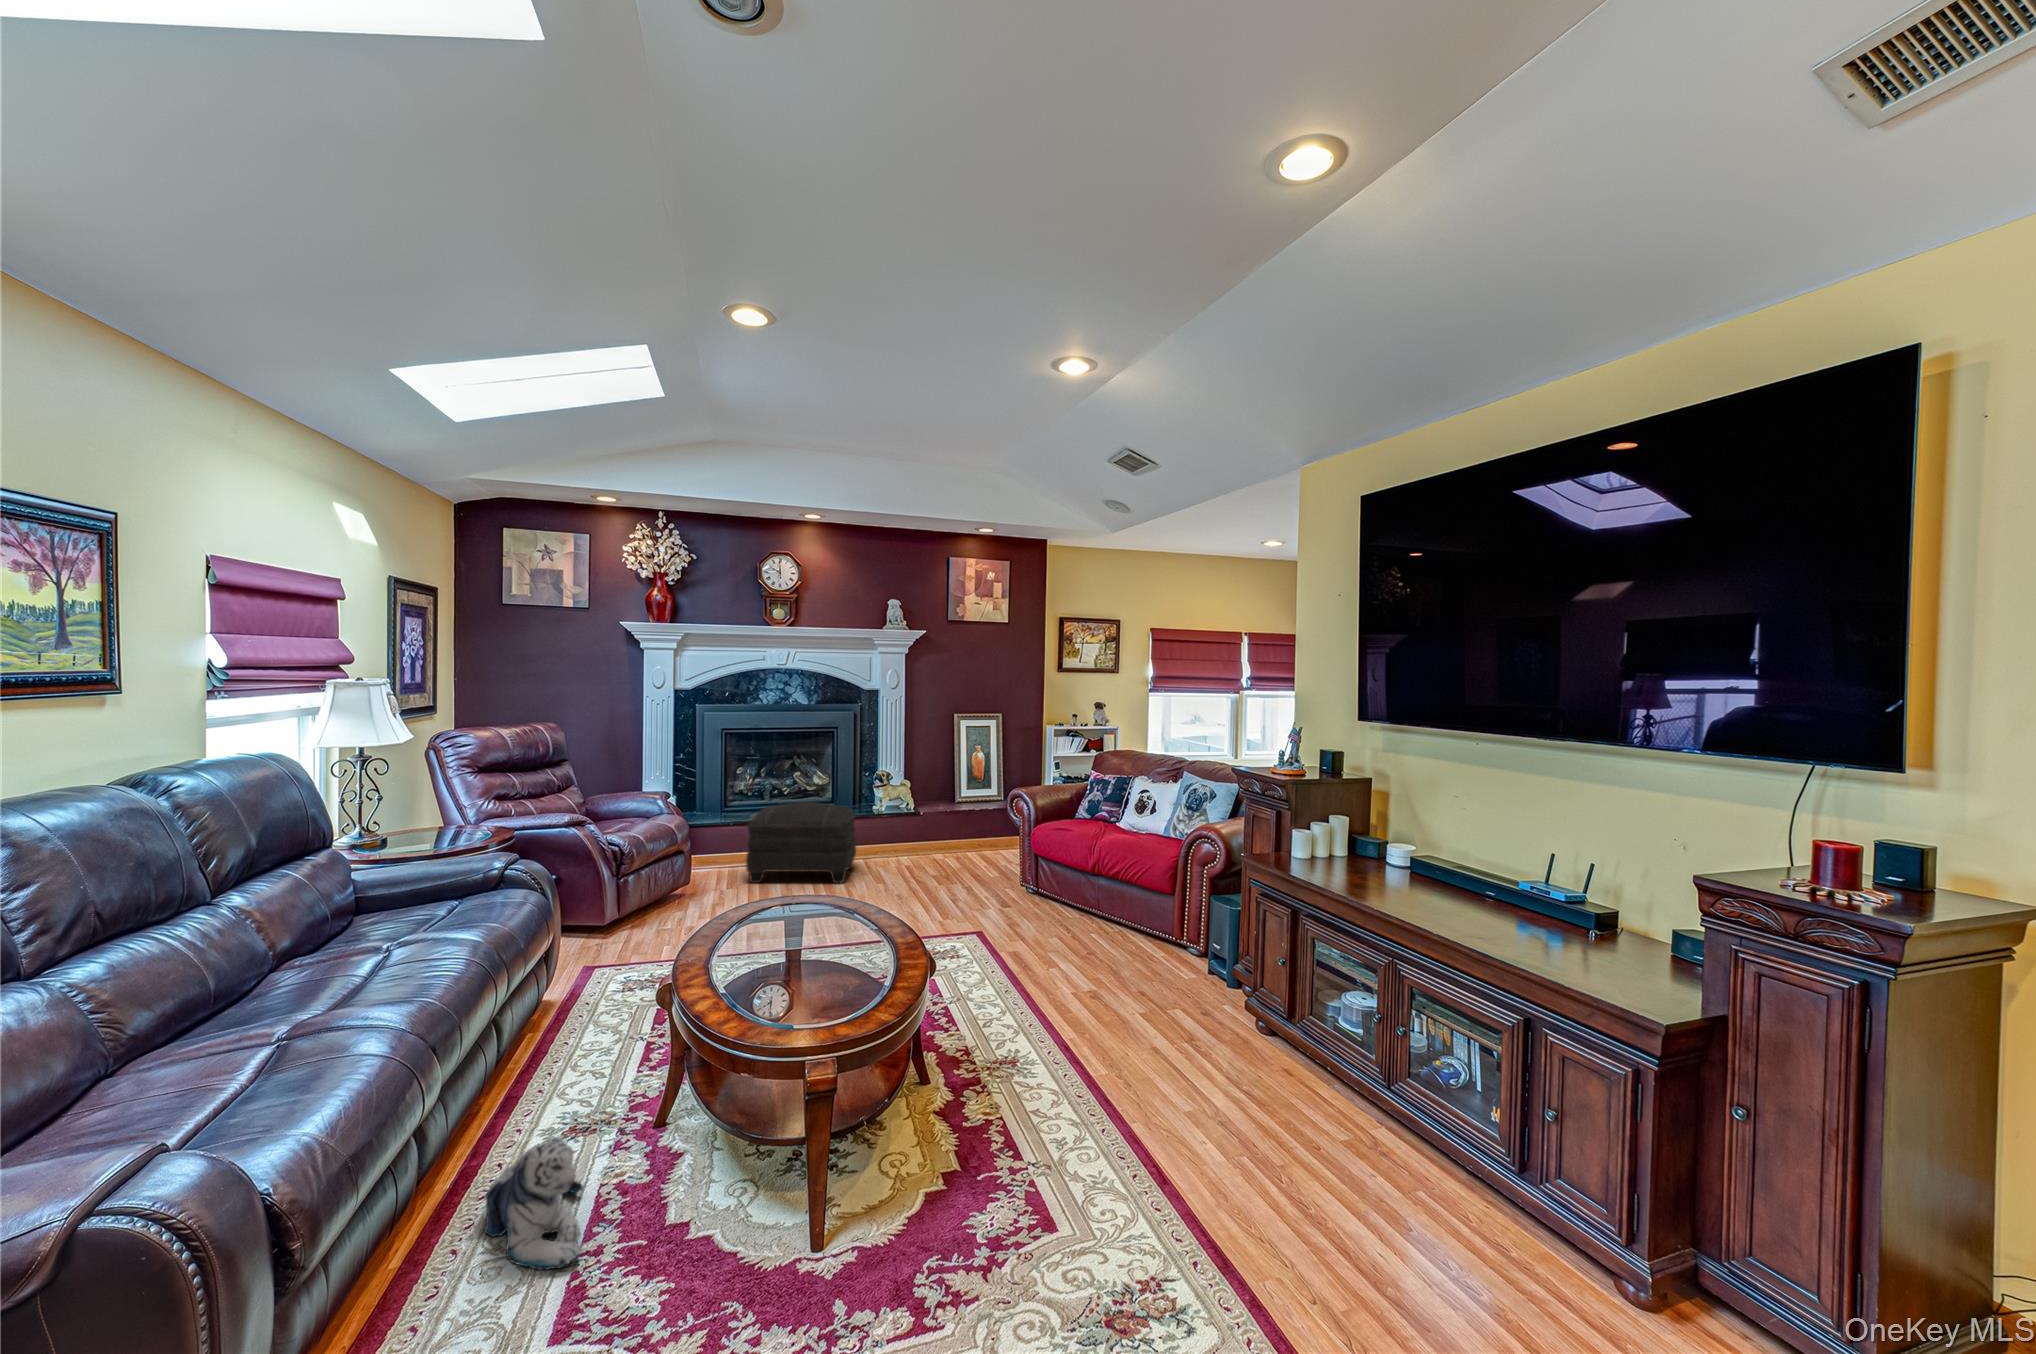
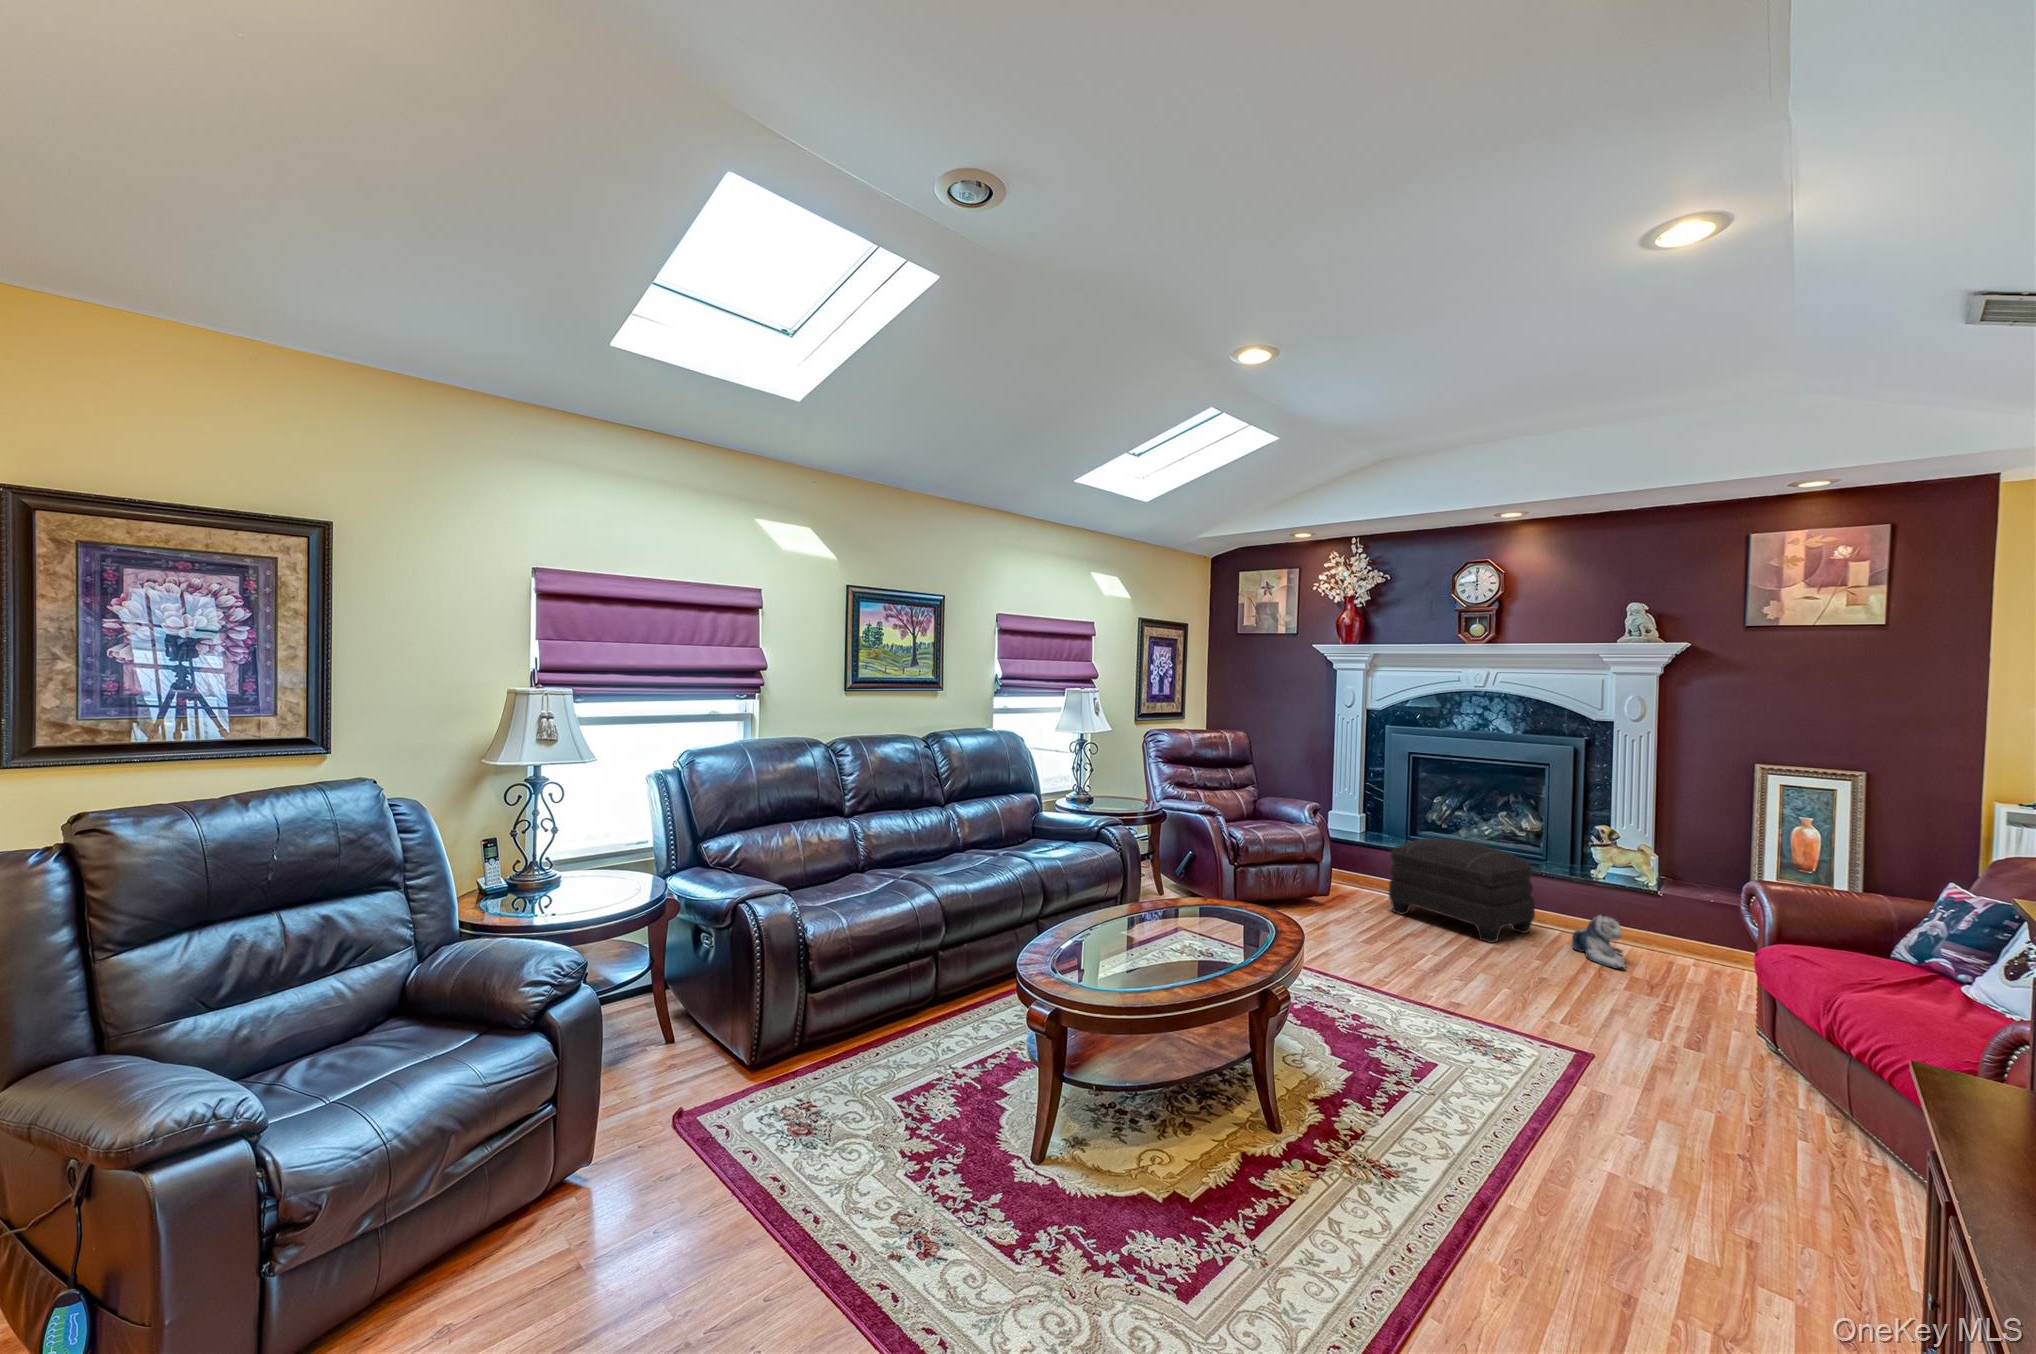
plush toy: present [484,1138,583,1270] -> present [1572,915,1625,968]

